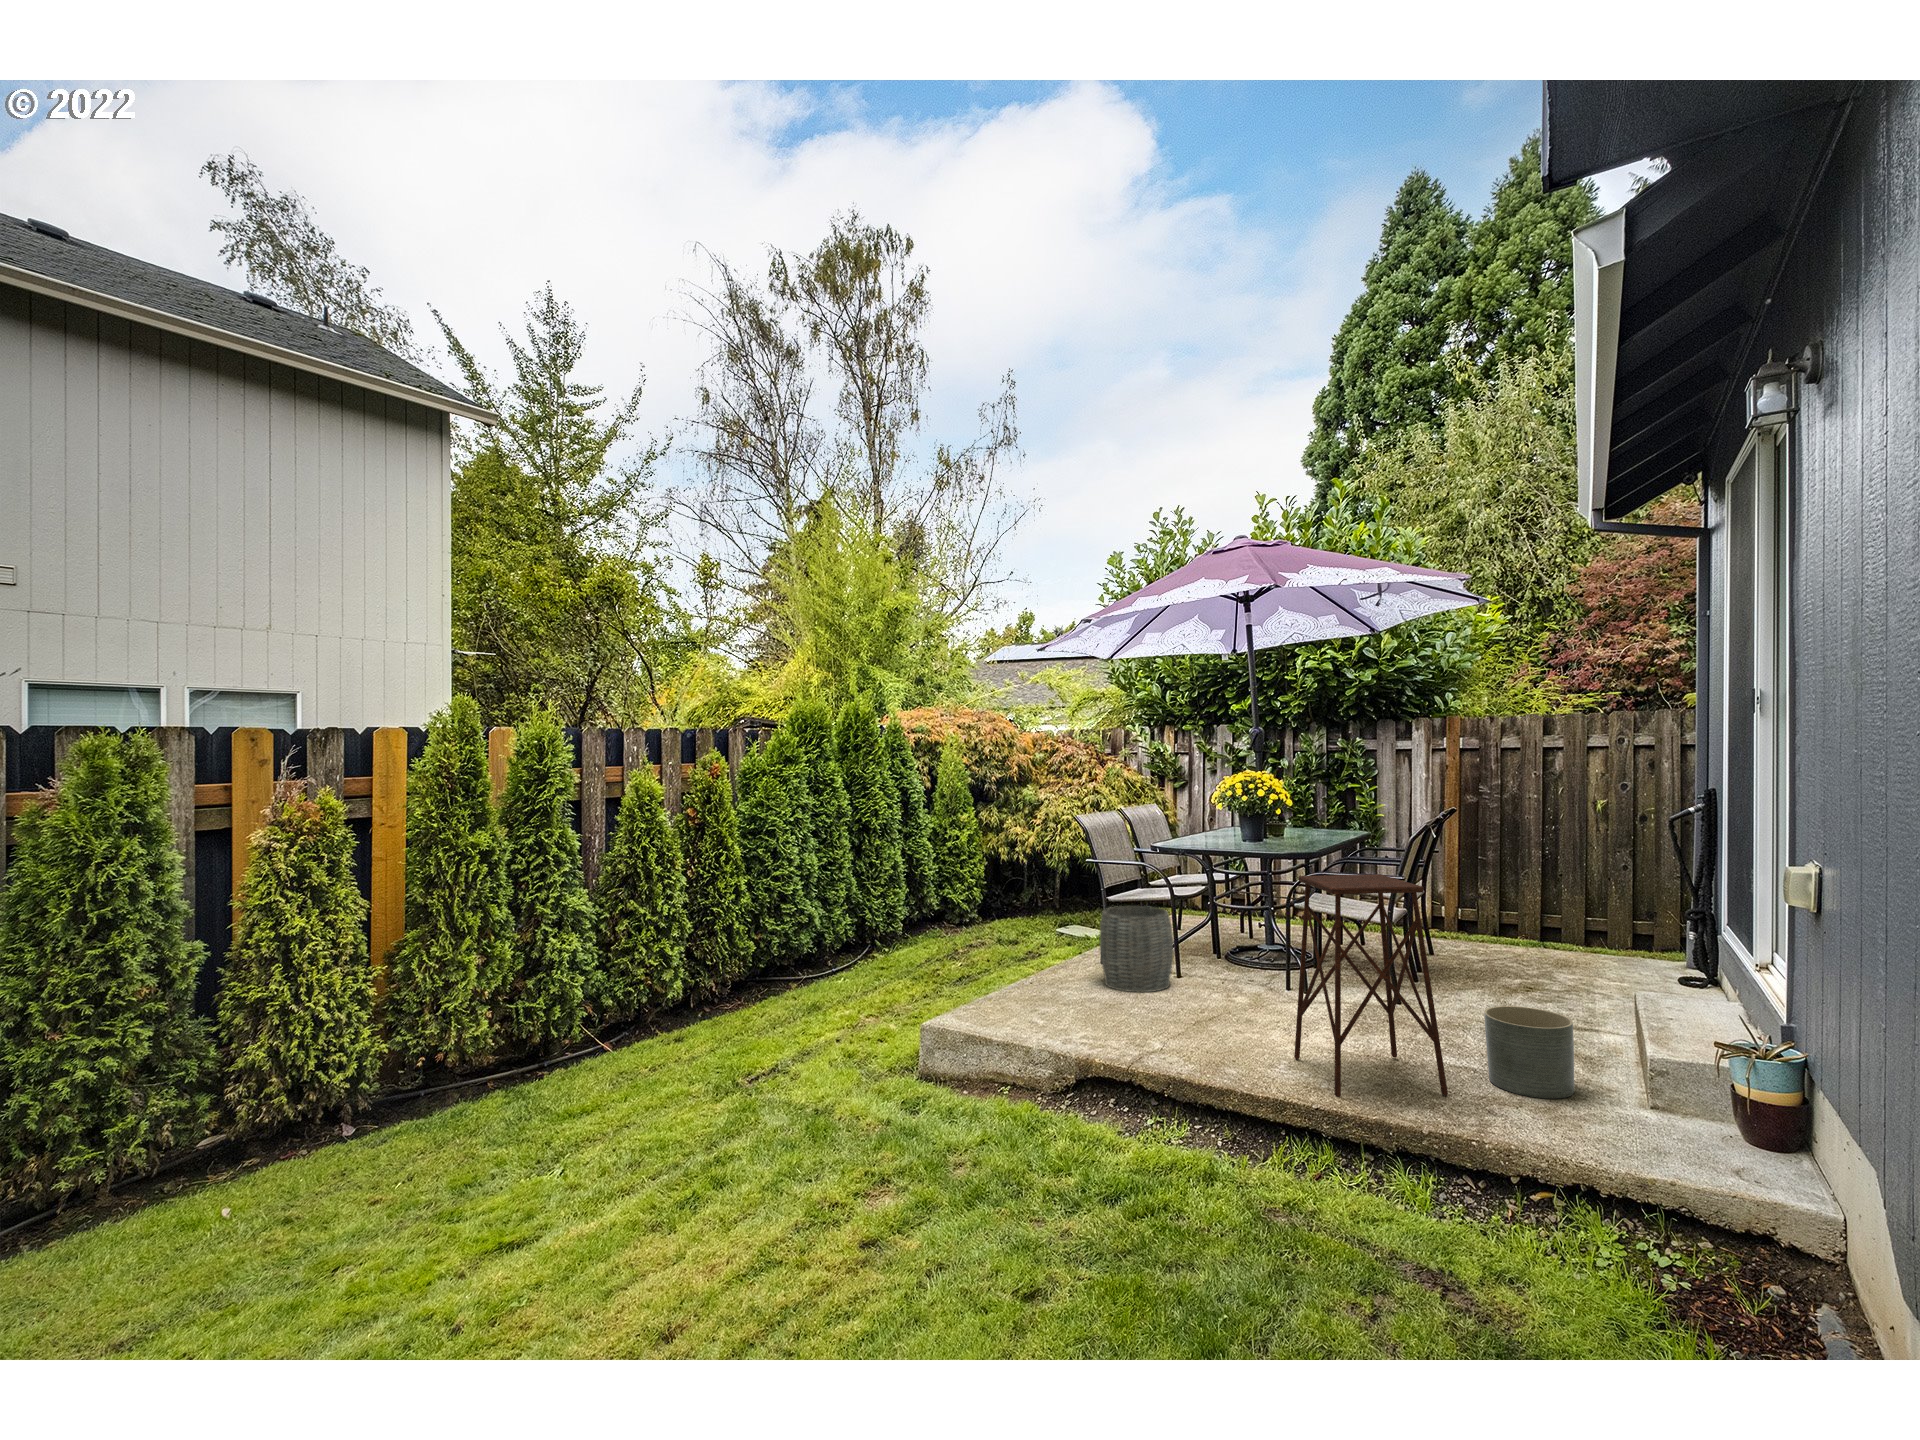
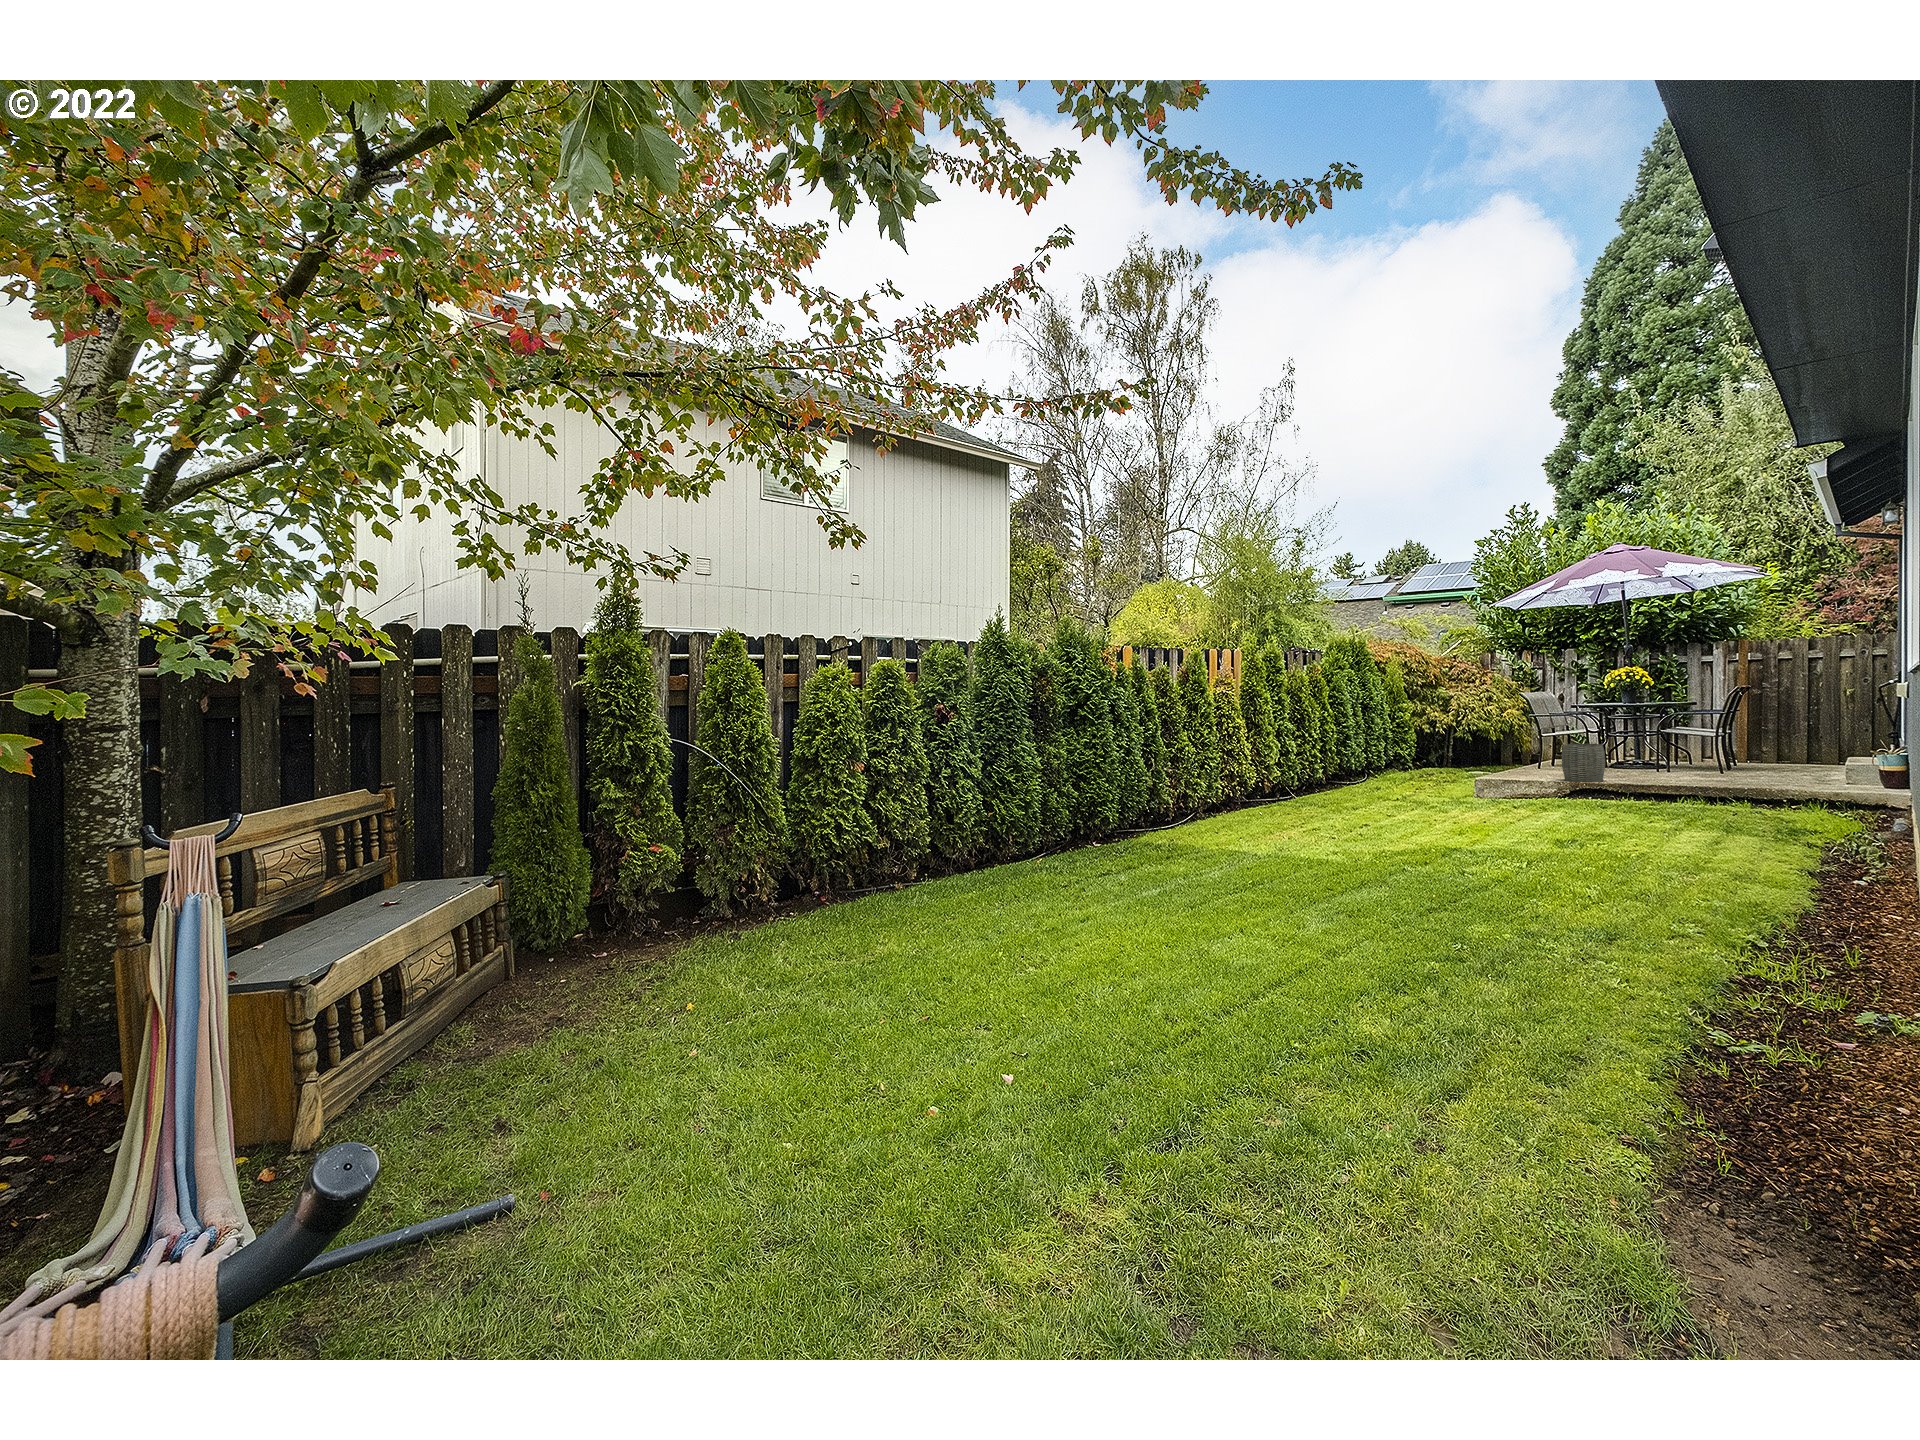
side table: present [1294,874,1448,1097] -> none [1696,712,1773,795]
planter: present [1484,1006,1575,1099] -> none [1788,764,1829,794]

